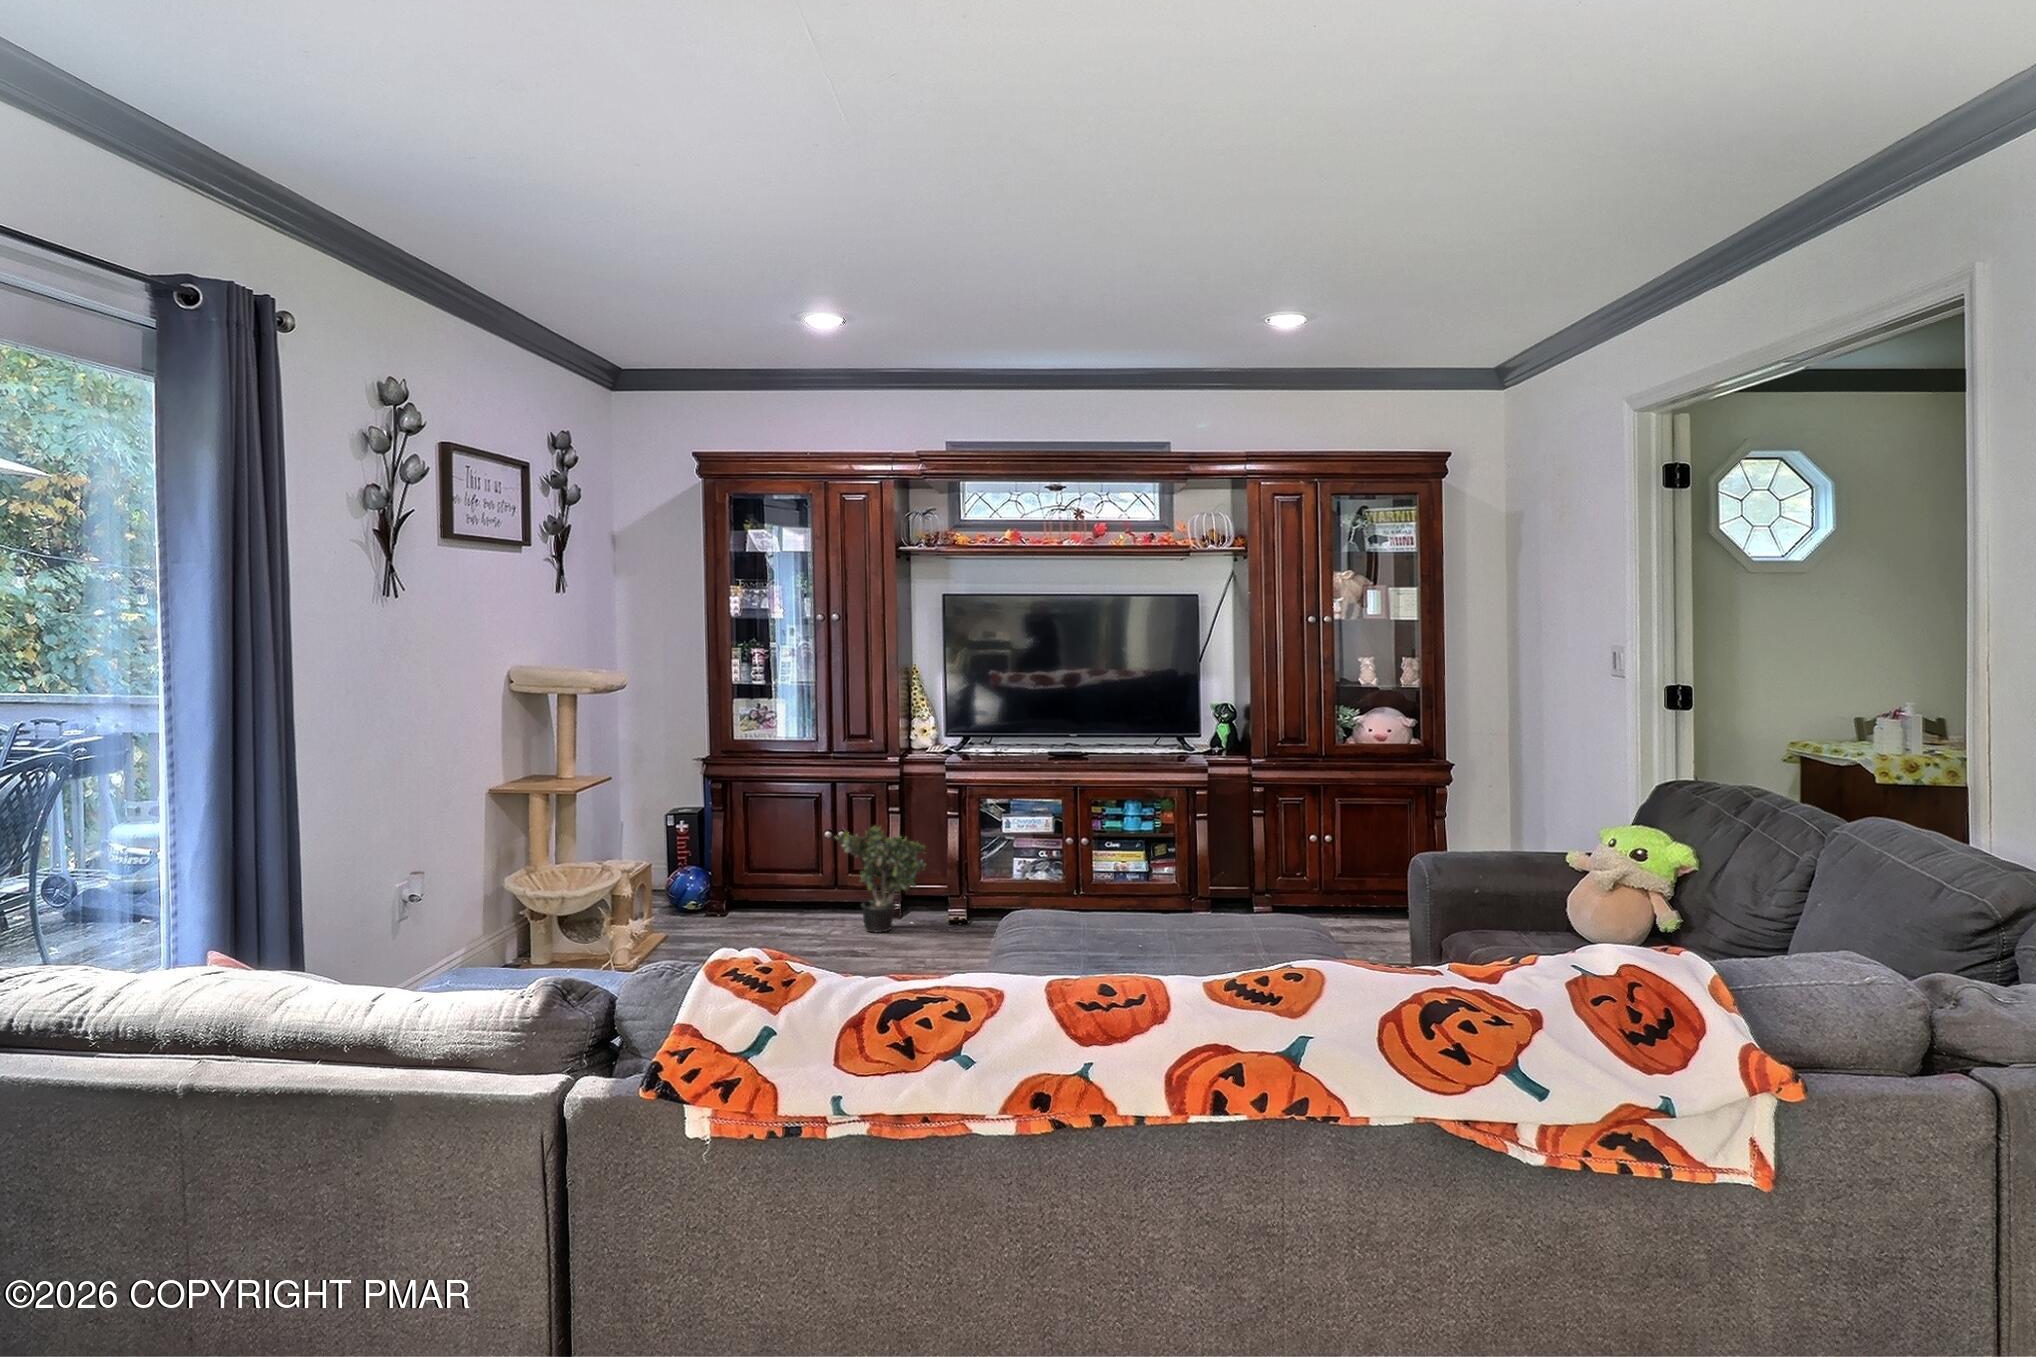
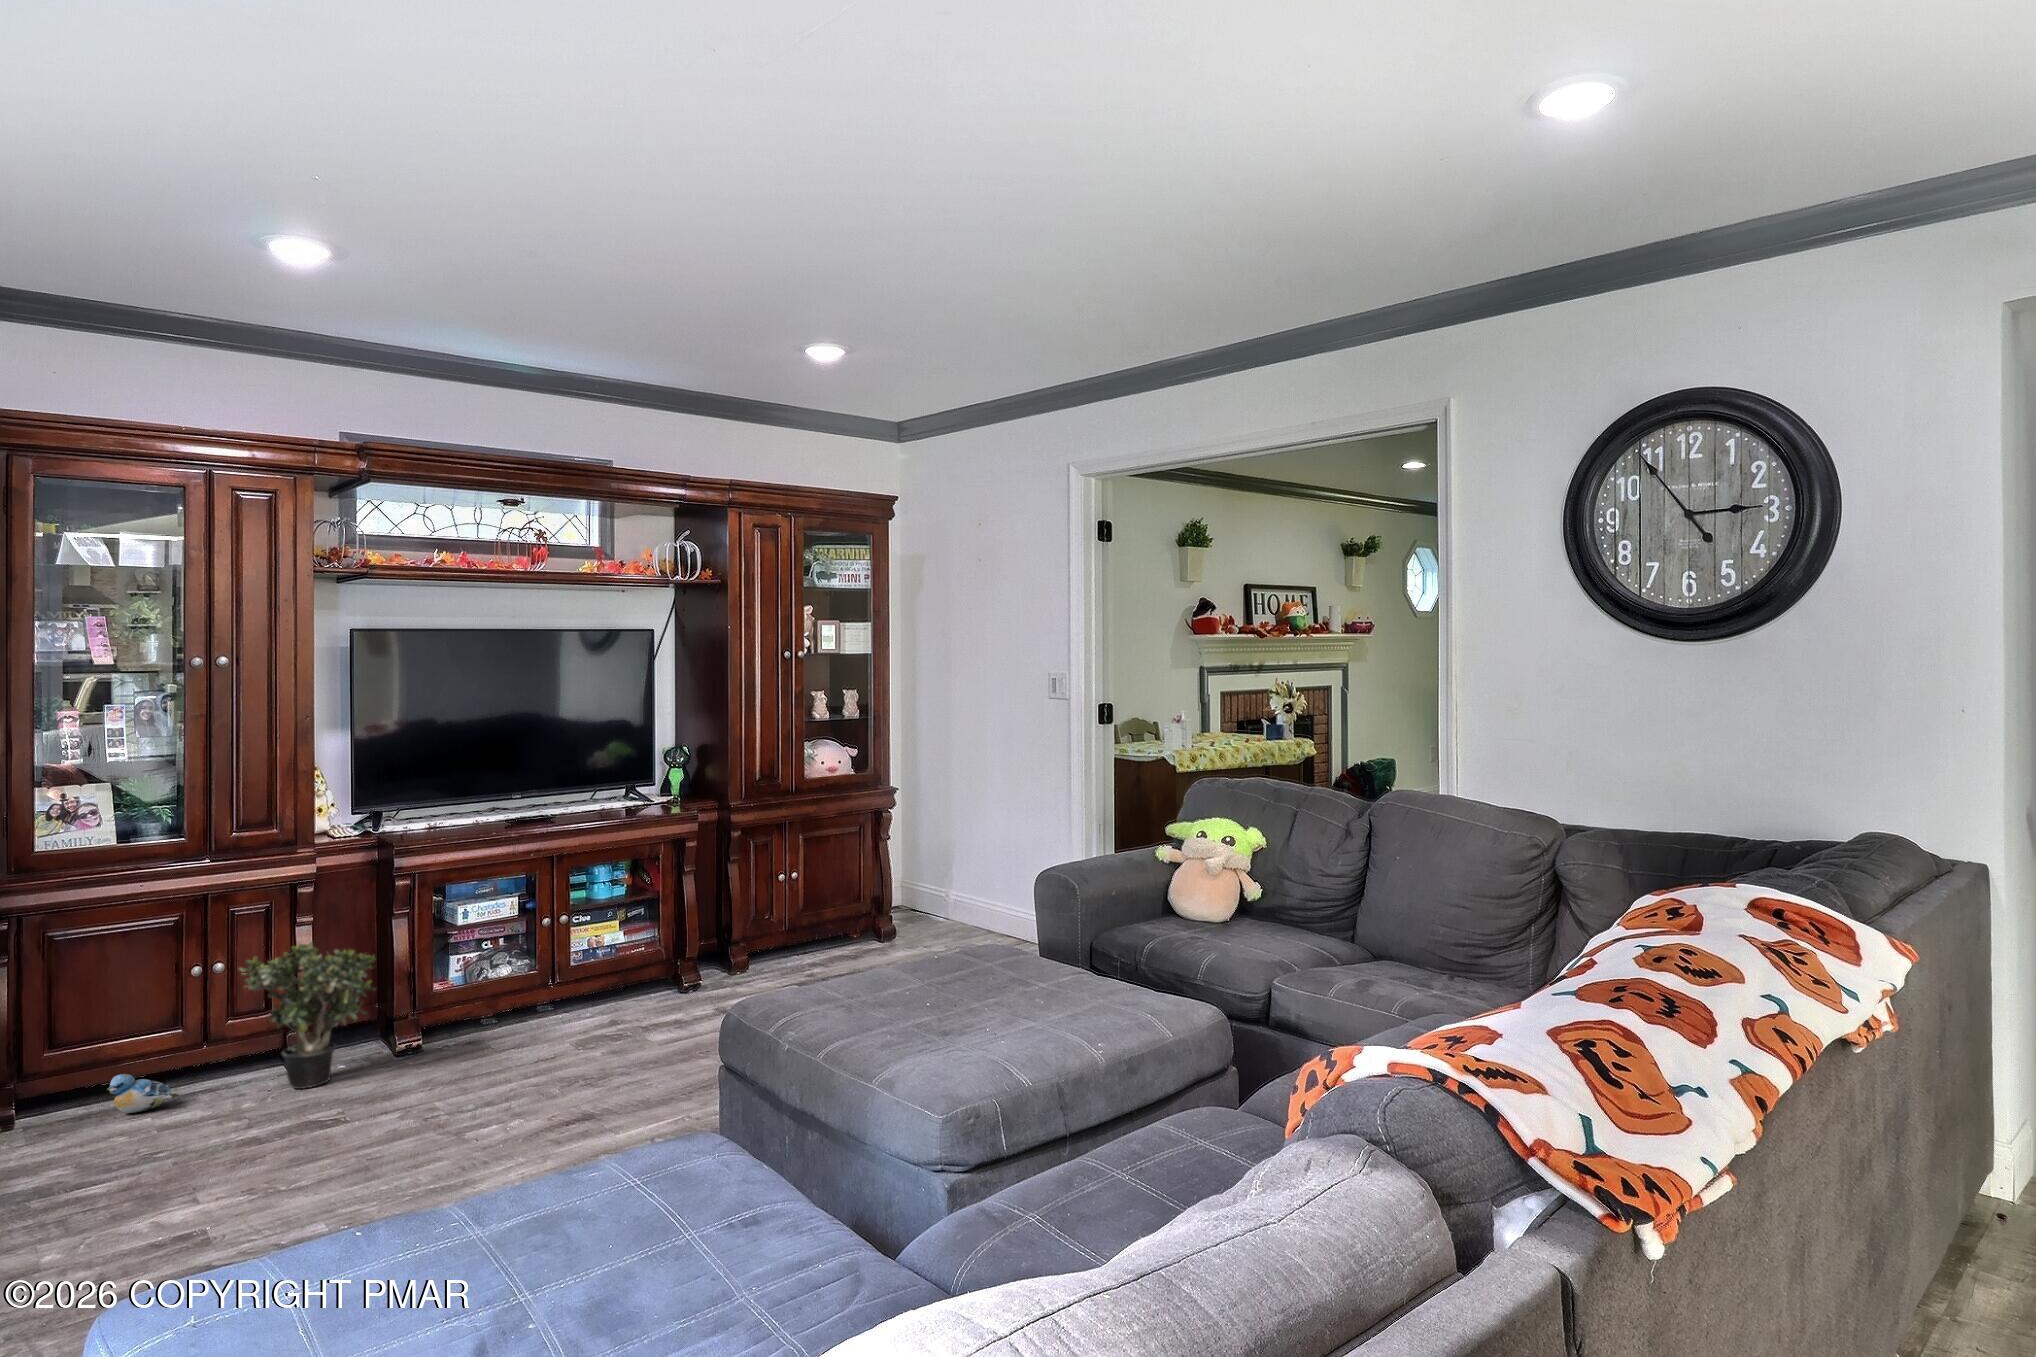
plush toy: none [771,894,809,922] -> present [107,1074,178,1113]

